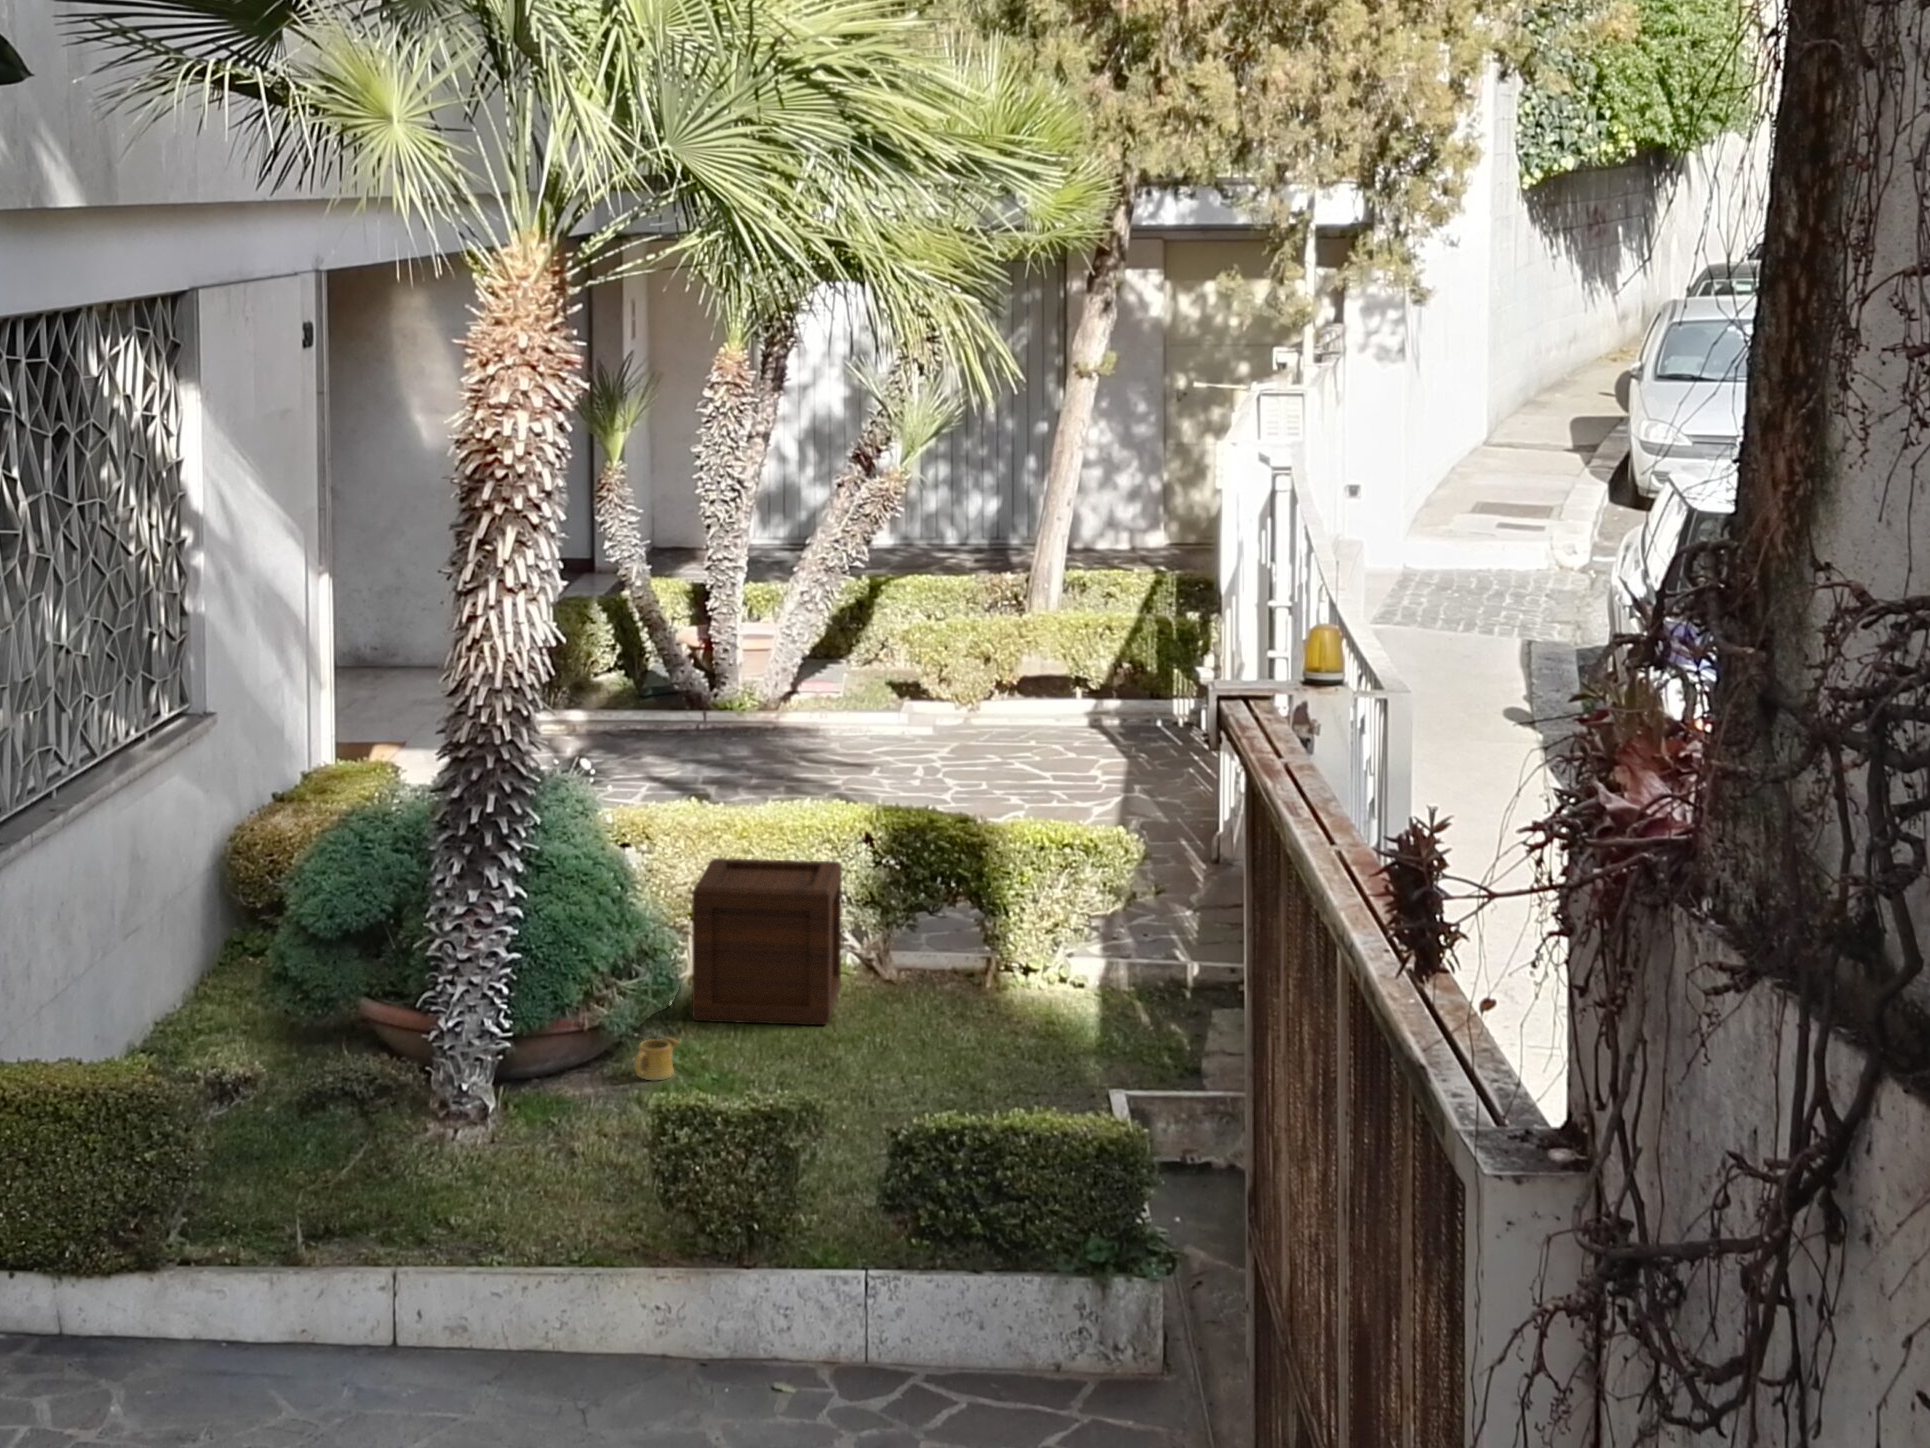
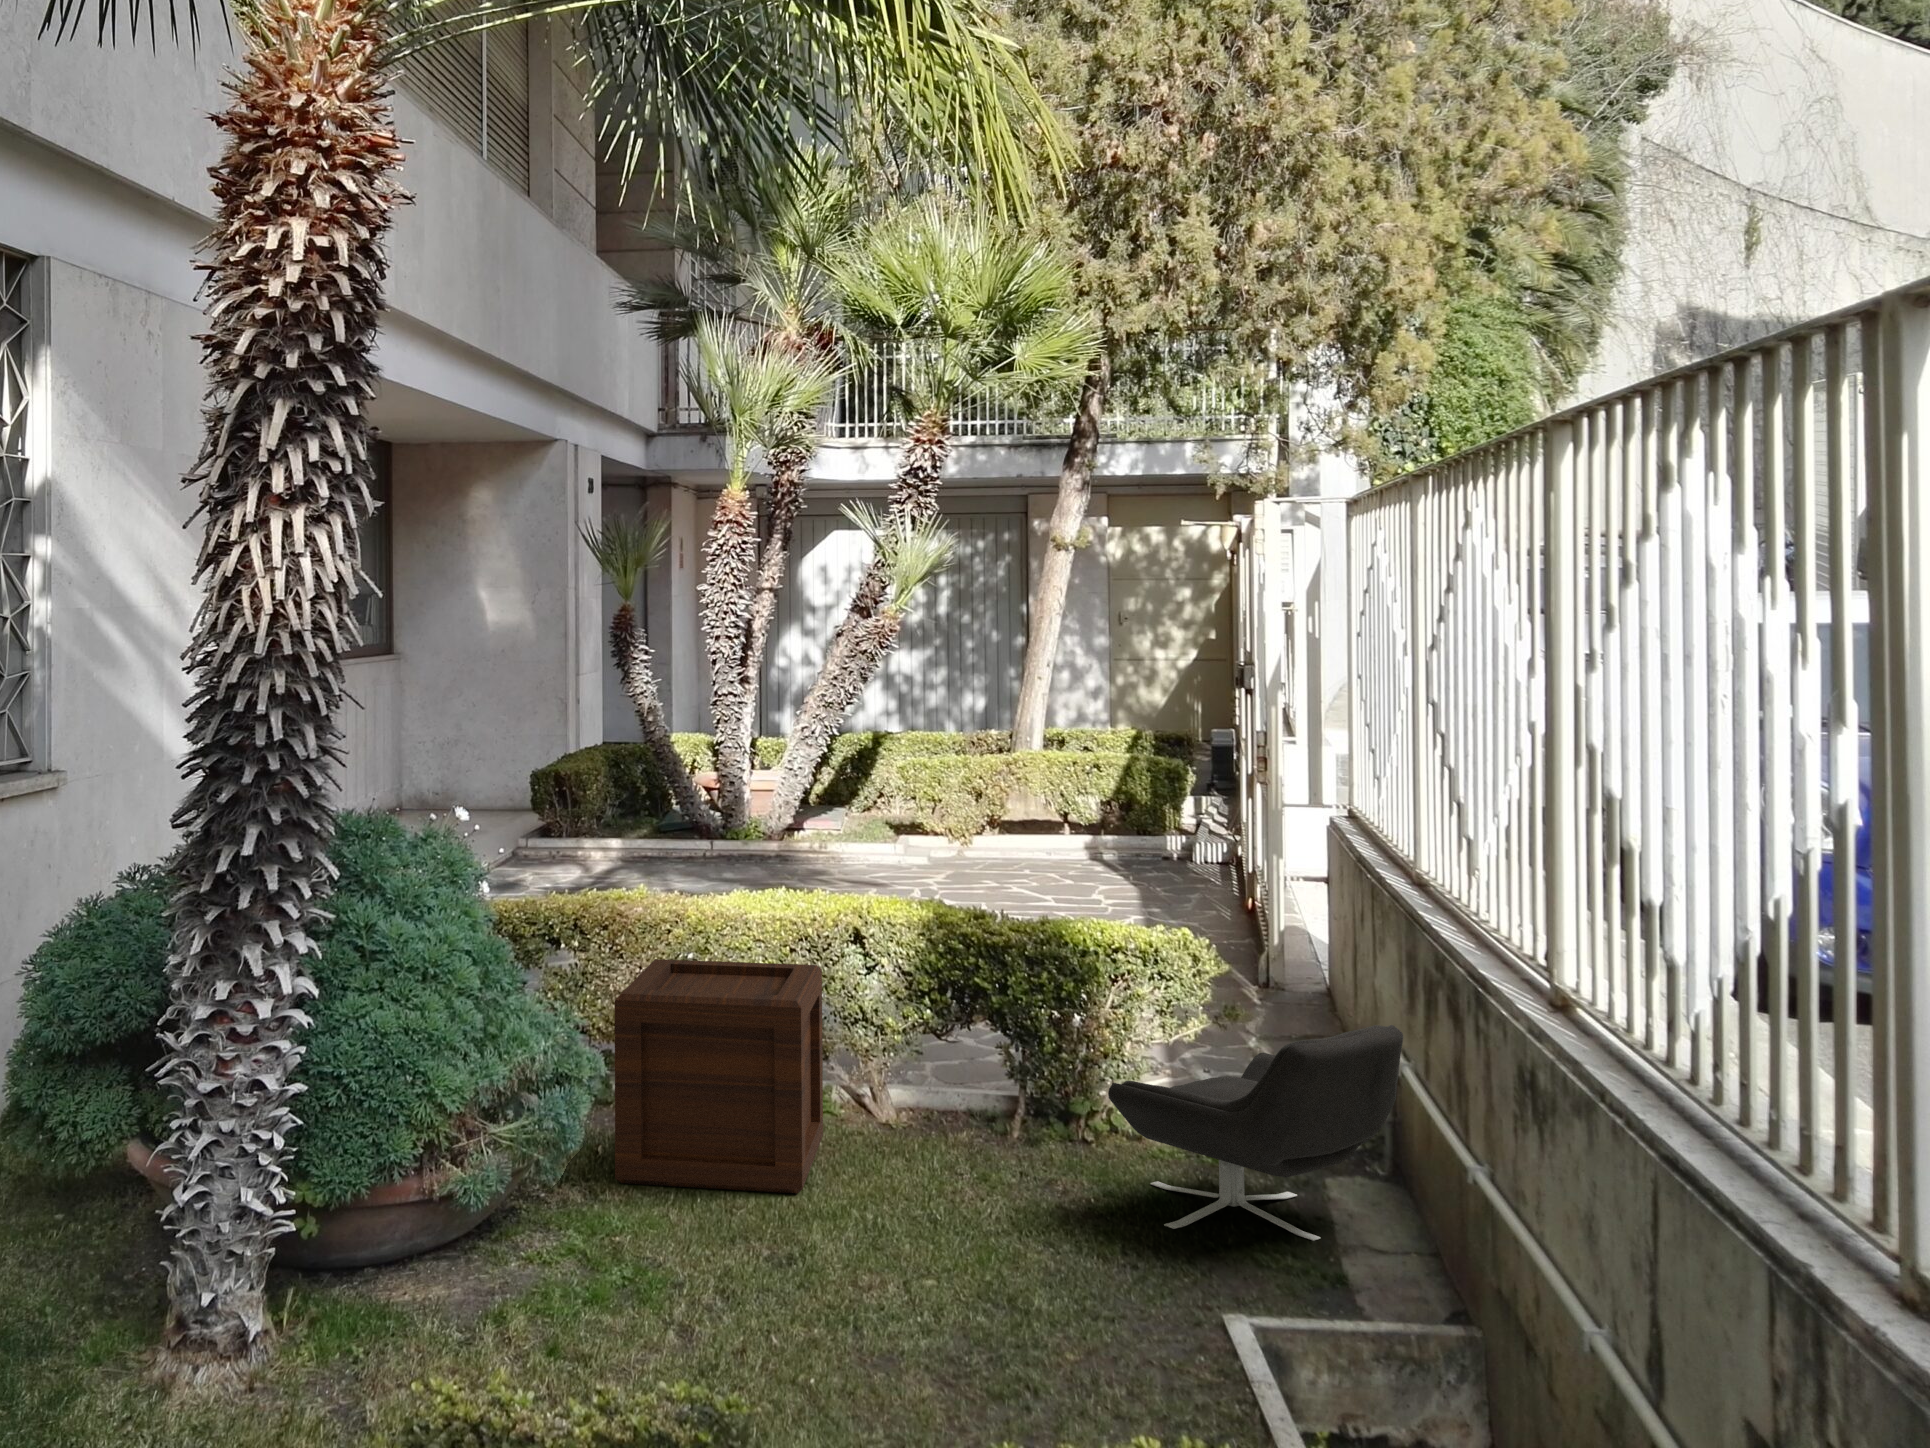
lounge chair: none [1045,902,1246,1046] -> present [1108,1025,1403,1241]
watering can: present [635,1037,679,1080] -> none [504,1213,578,1282]

